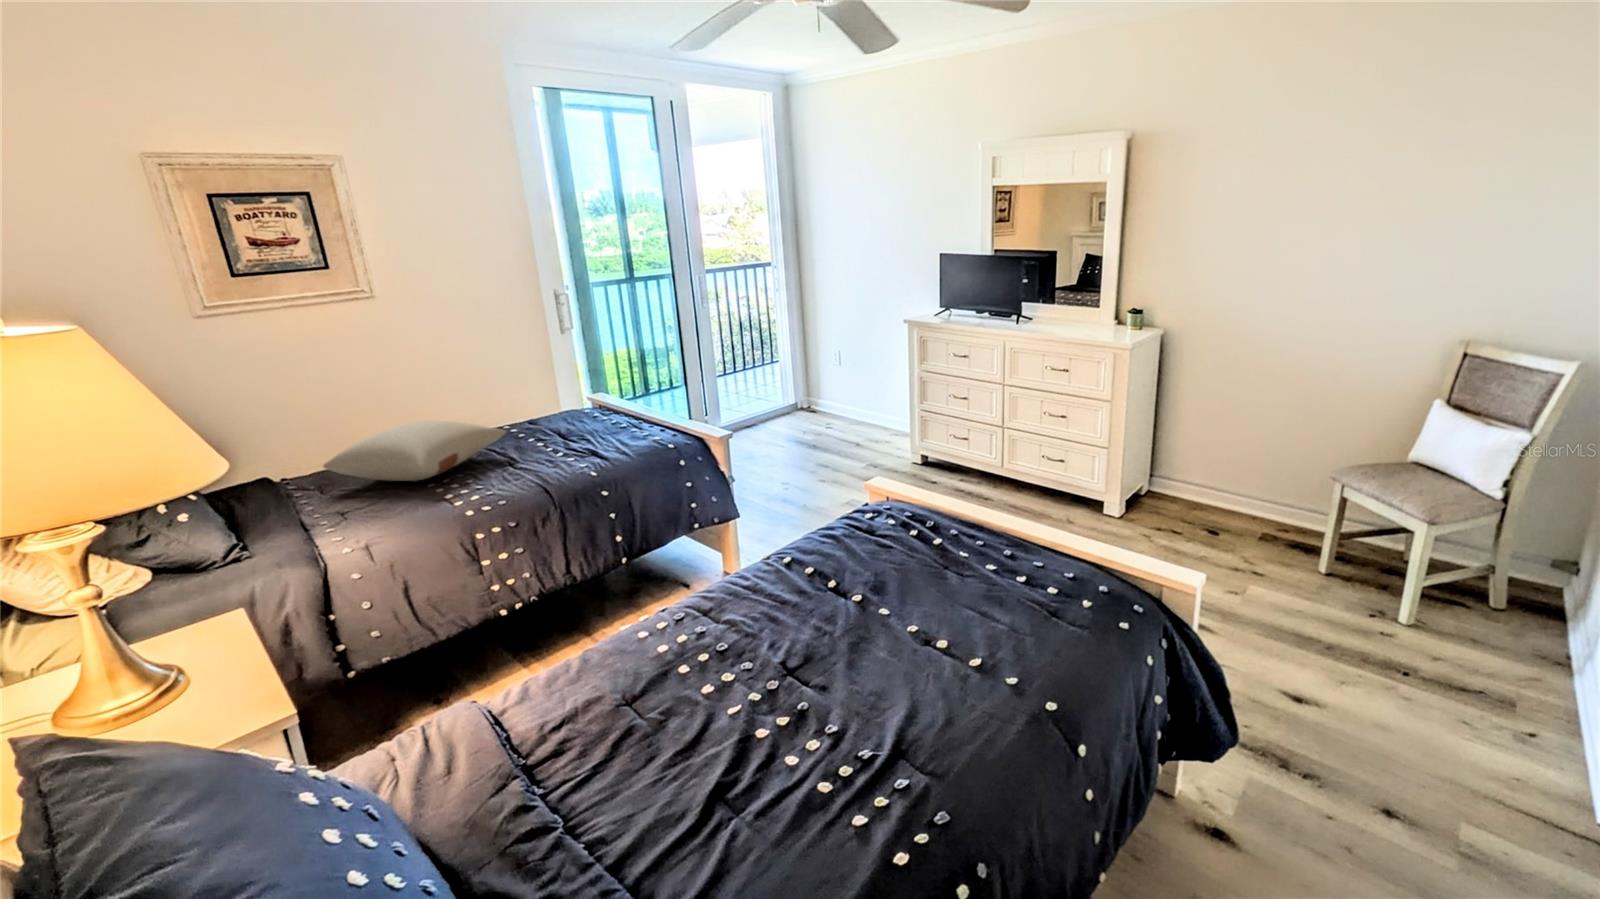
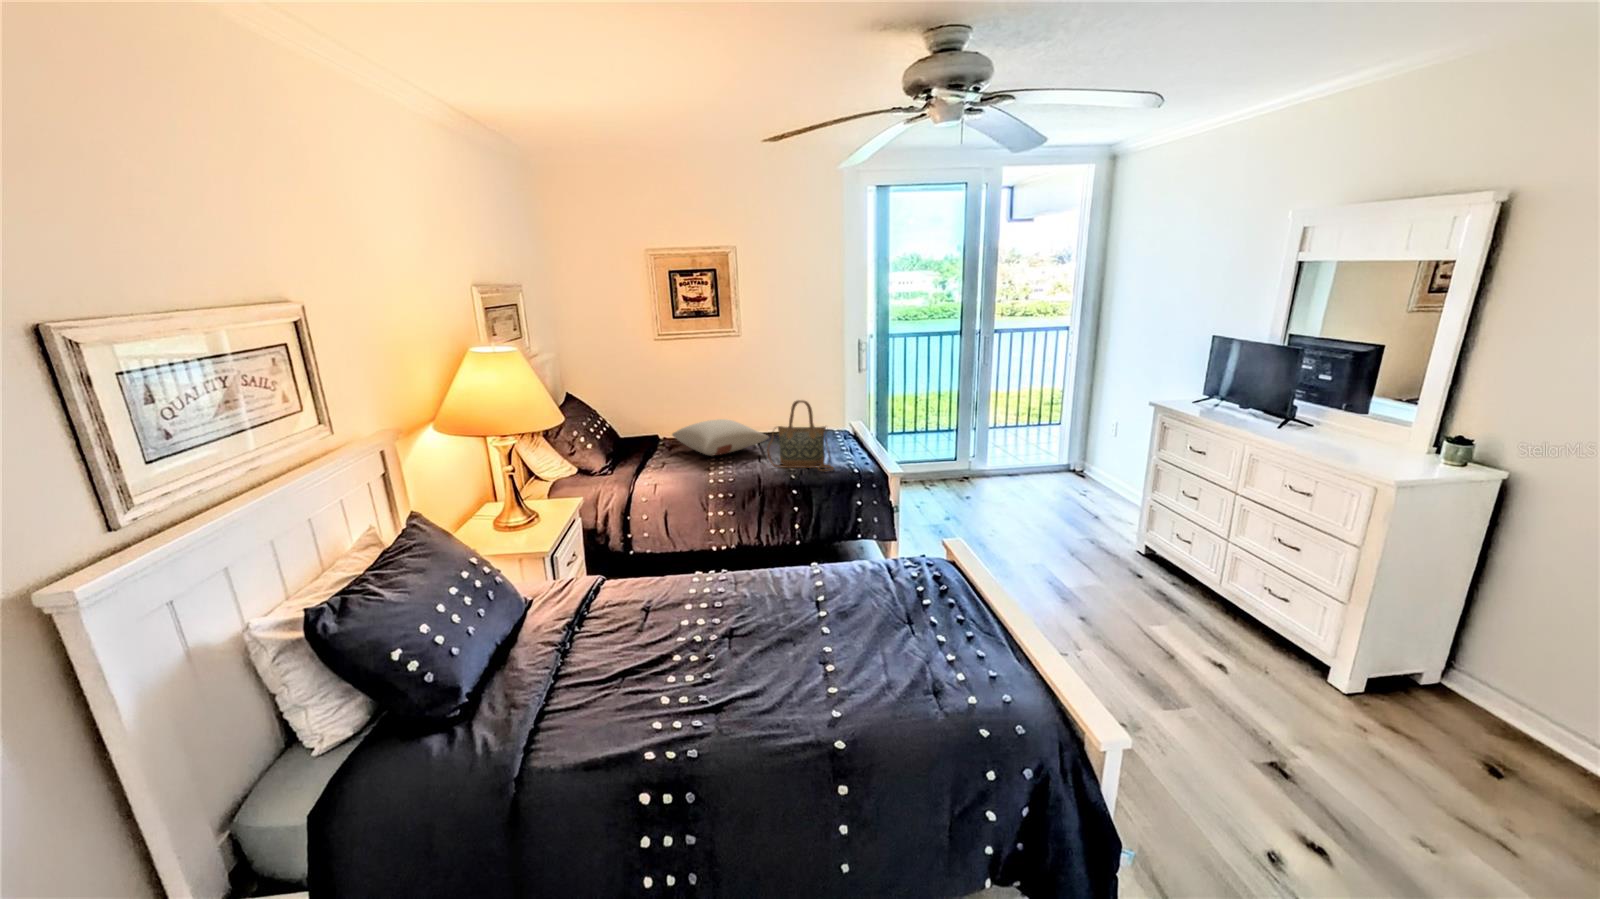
handbag: none [526,360,638,467] -> present [767,400,834,471]

